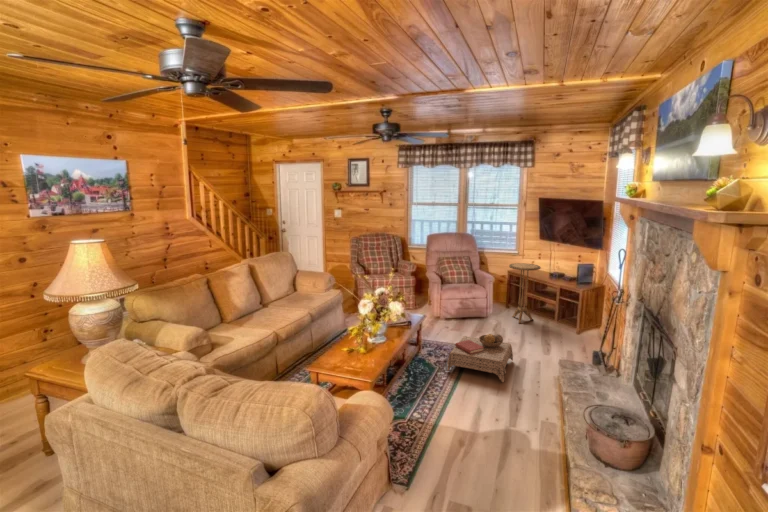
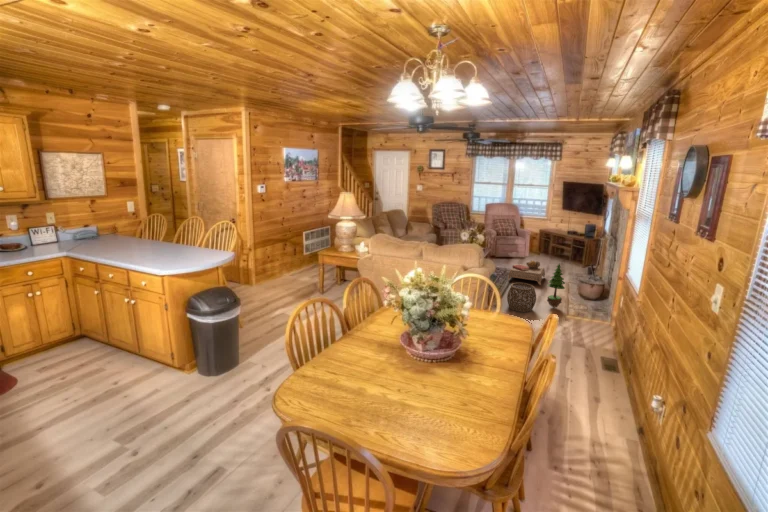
side table: present [509,263,541,324] -> none [541,224,562,262]
potted tree: none [507,361,545,455] -> present [547,264,565,308]
woven basket: none [423,402,484,477] -> present [507,283,536,312]

